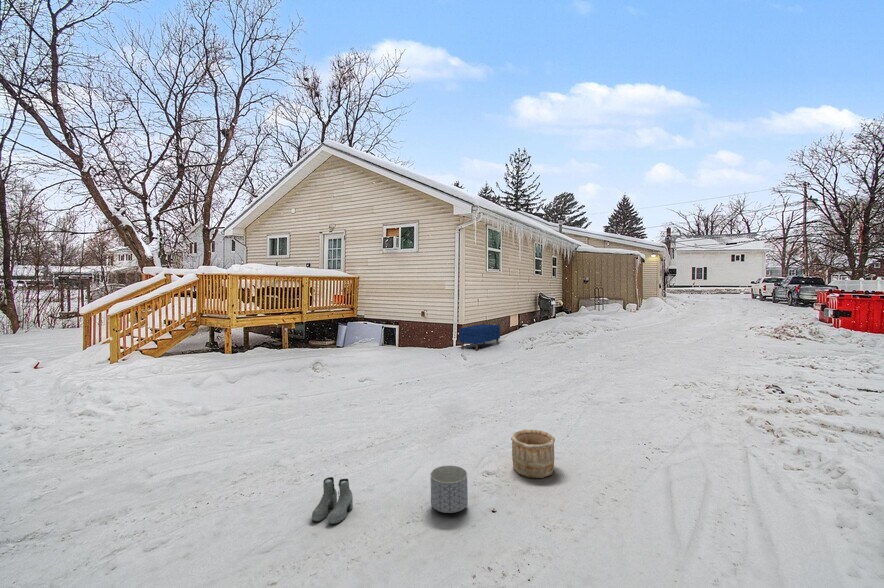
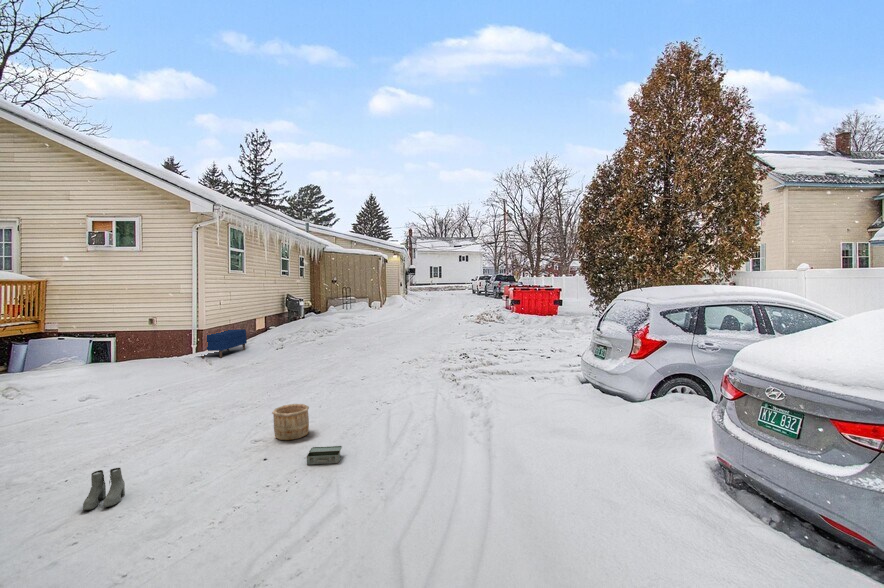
planter: present [430,465,468,513] -> none [205,438,240,475]
toolbox: none [549,505,600,546] -> present [307,446,342,465]

